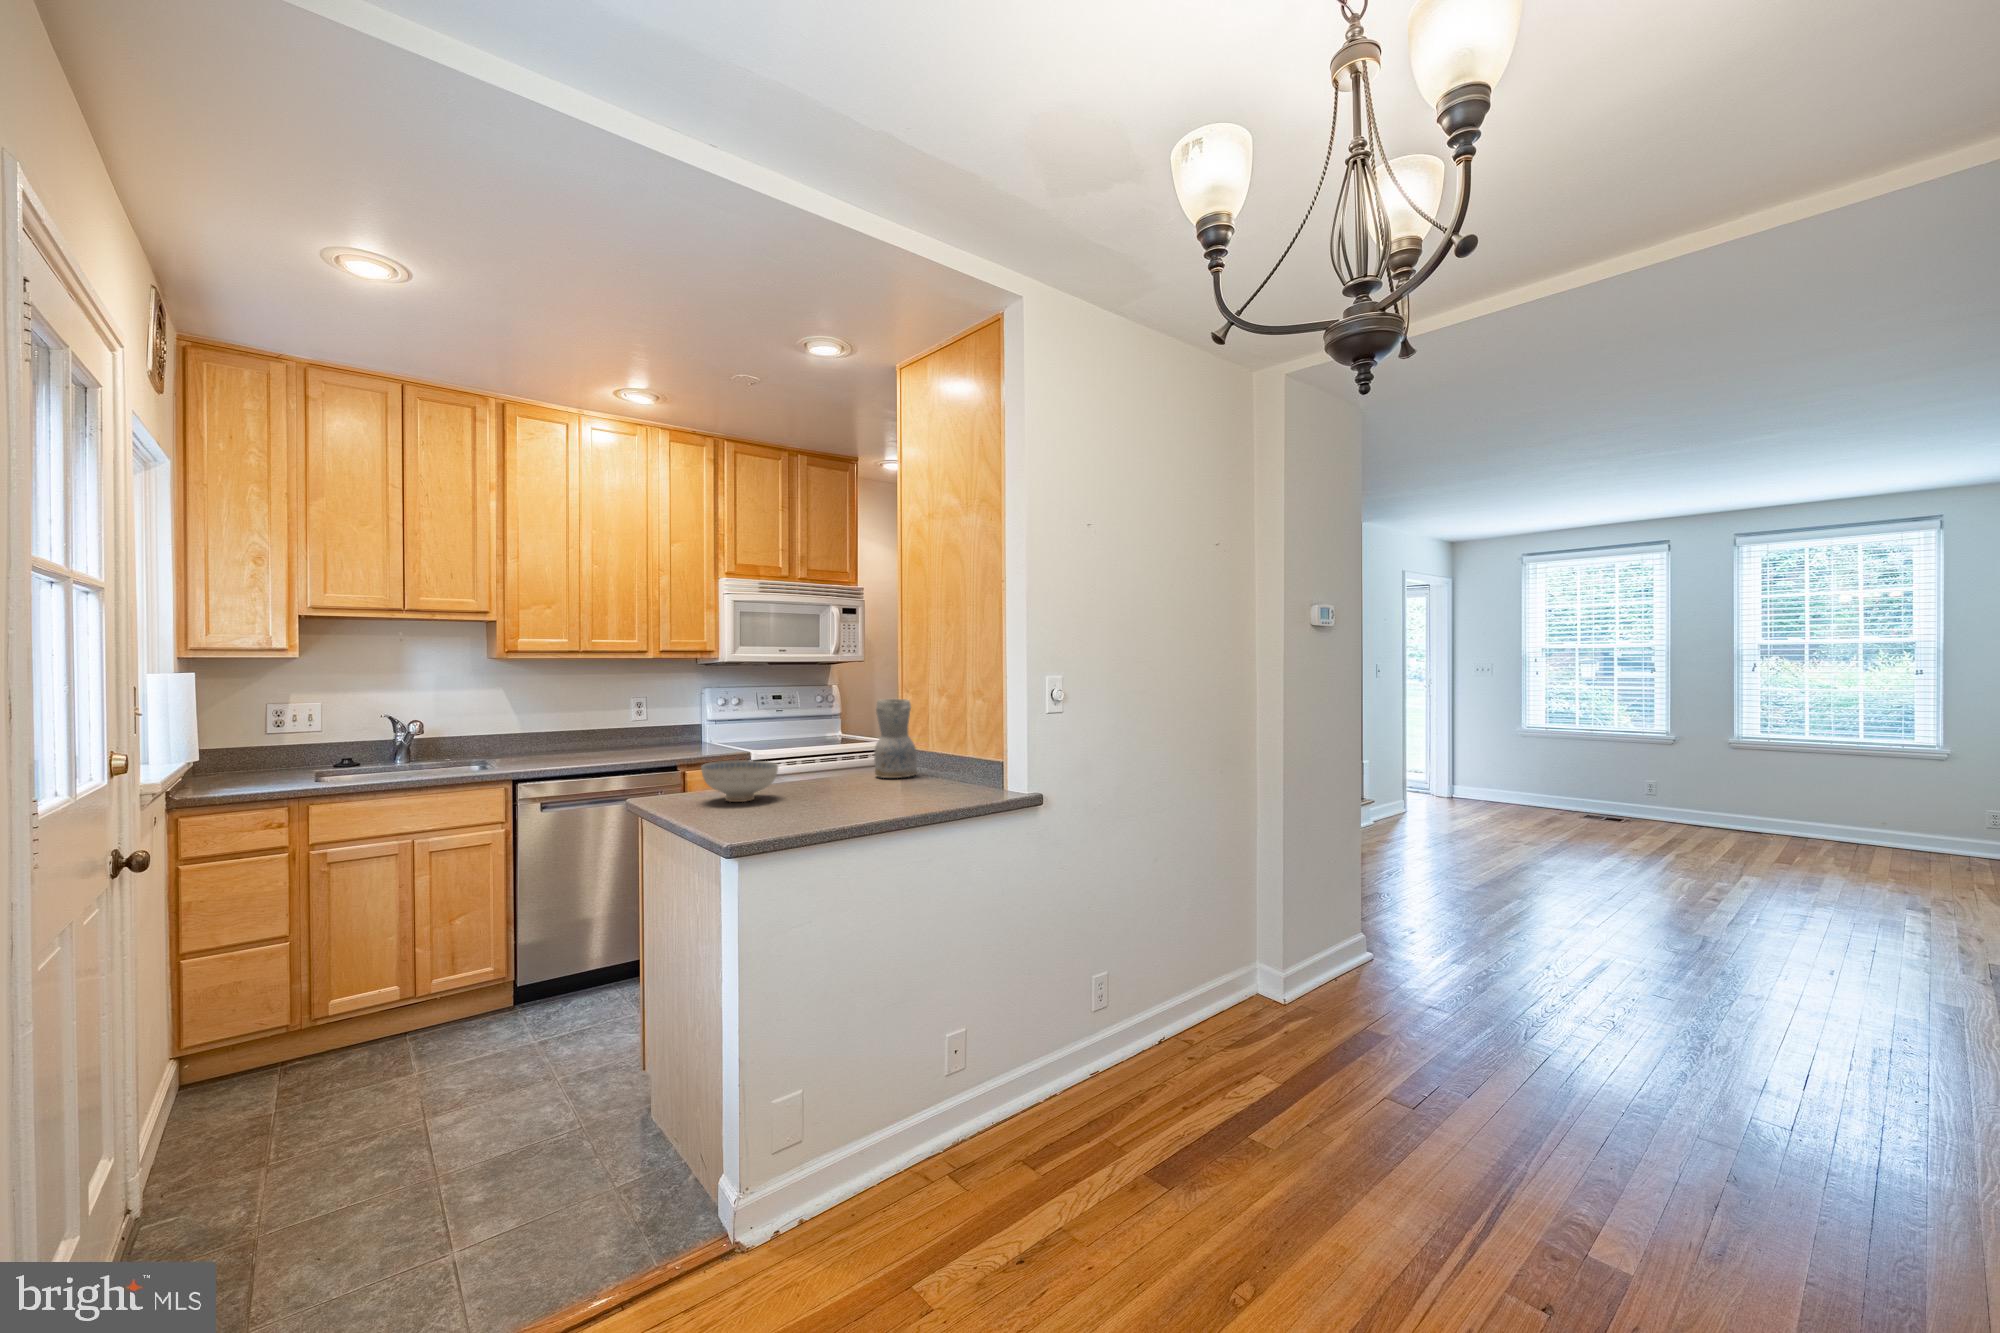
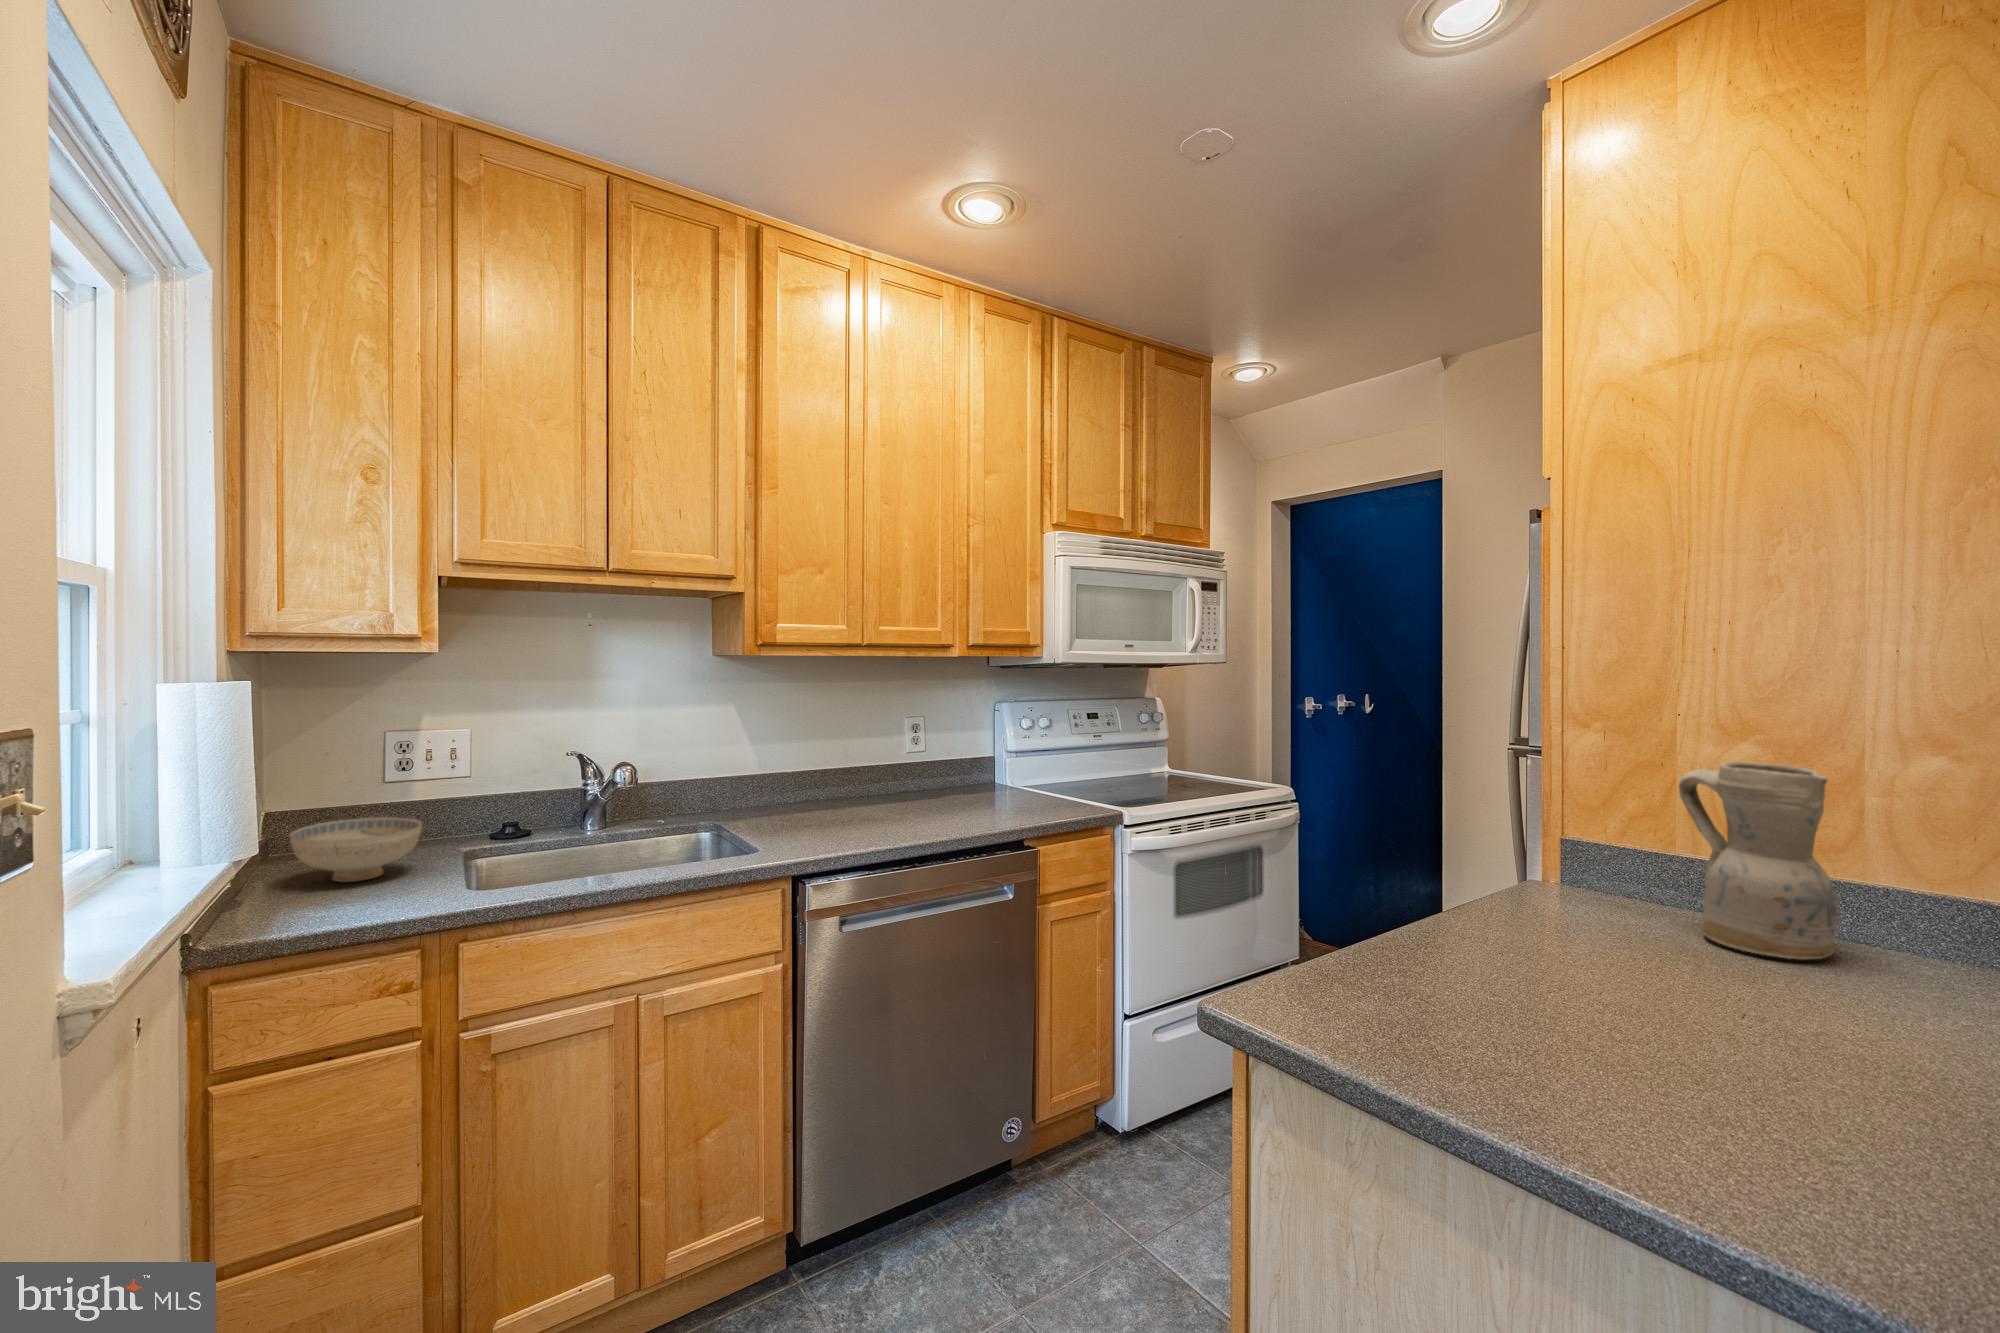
ceramic bowl: present [701,760,778,802] -> present [290,817,422,882]

